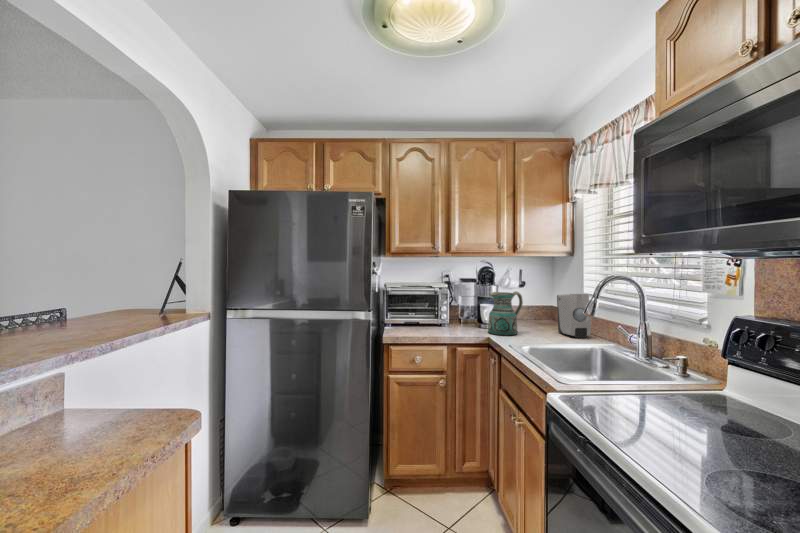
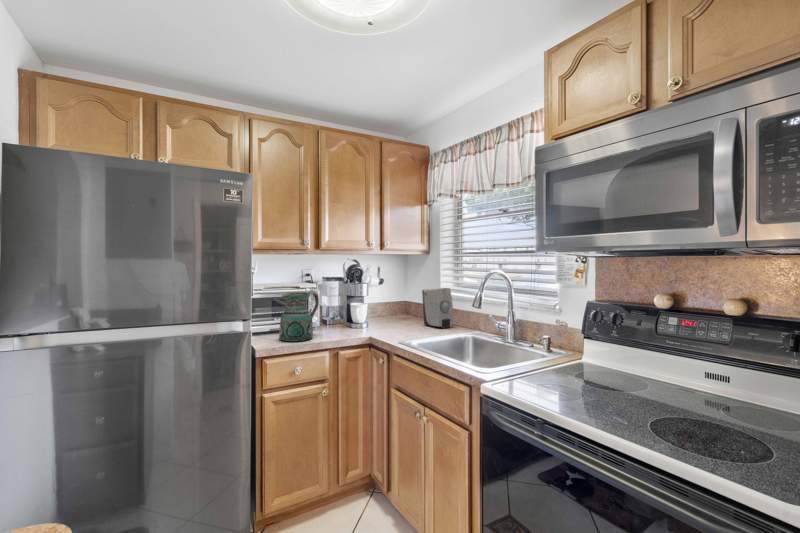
ceramic pitcher: present [488,291,523,335] -> present [279,291,319,342]

